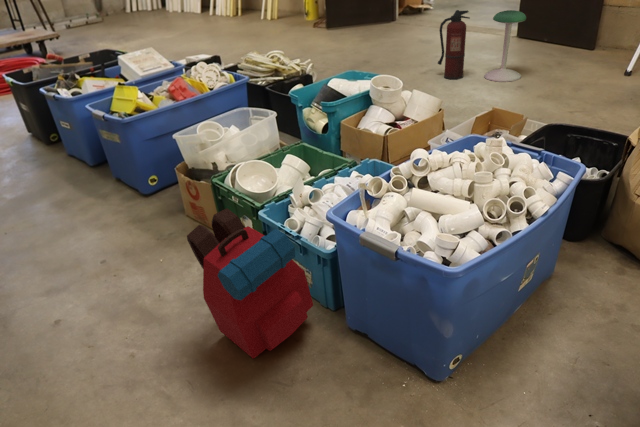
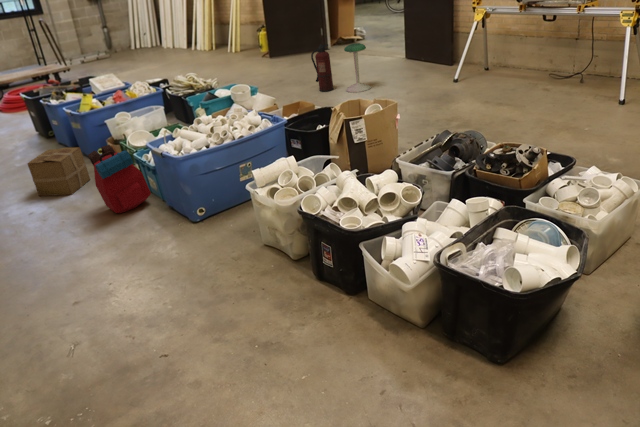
cardboard box: none [37,189,153,286] -> present [28,147,90,196]

